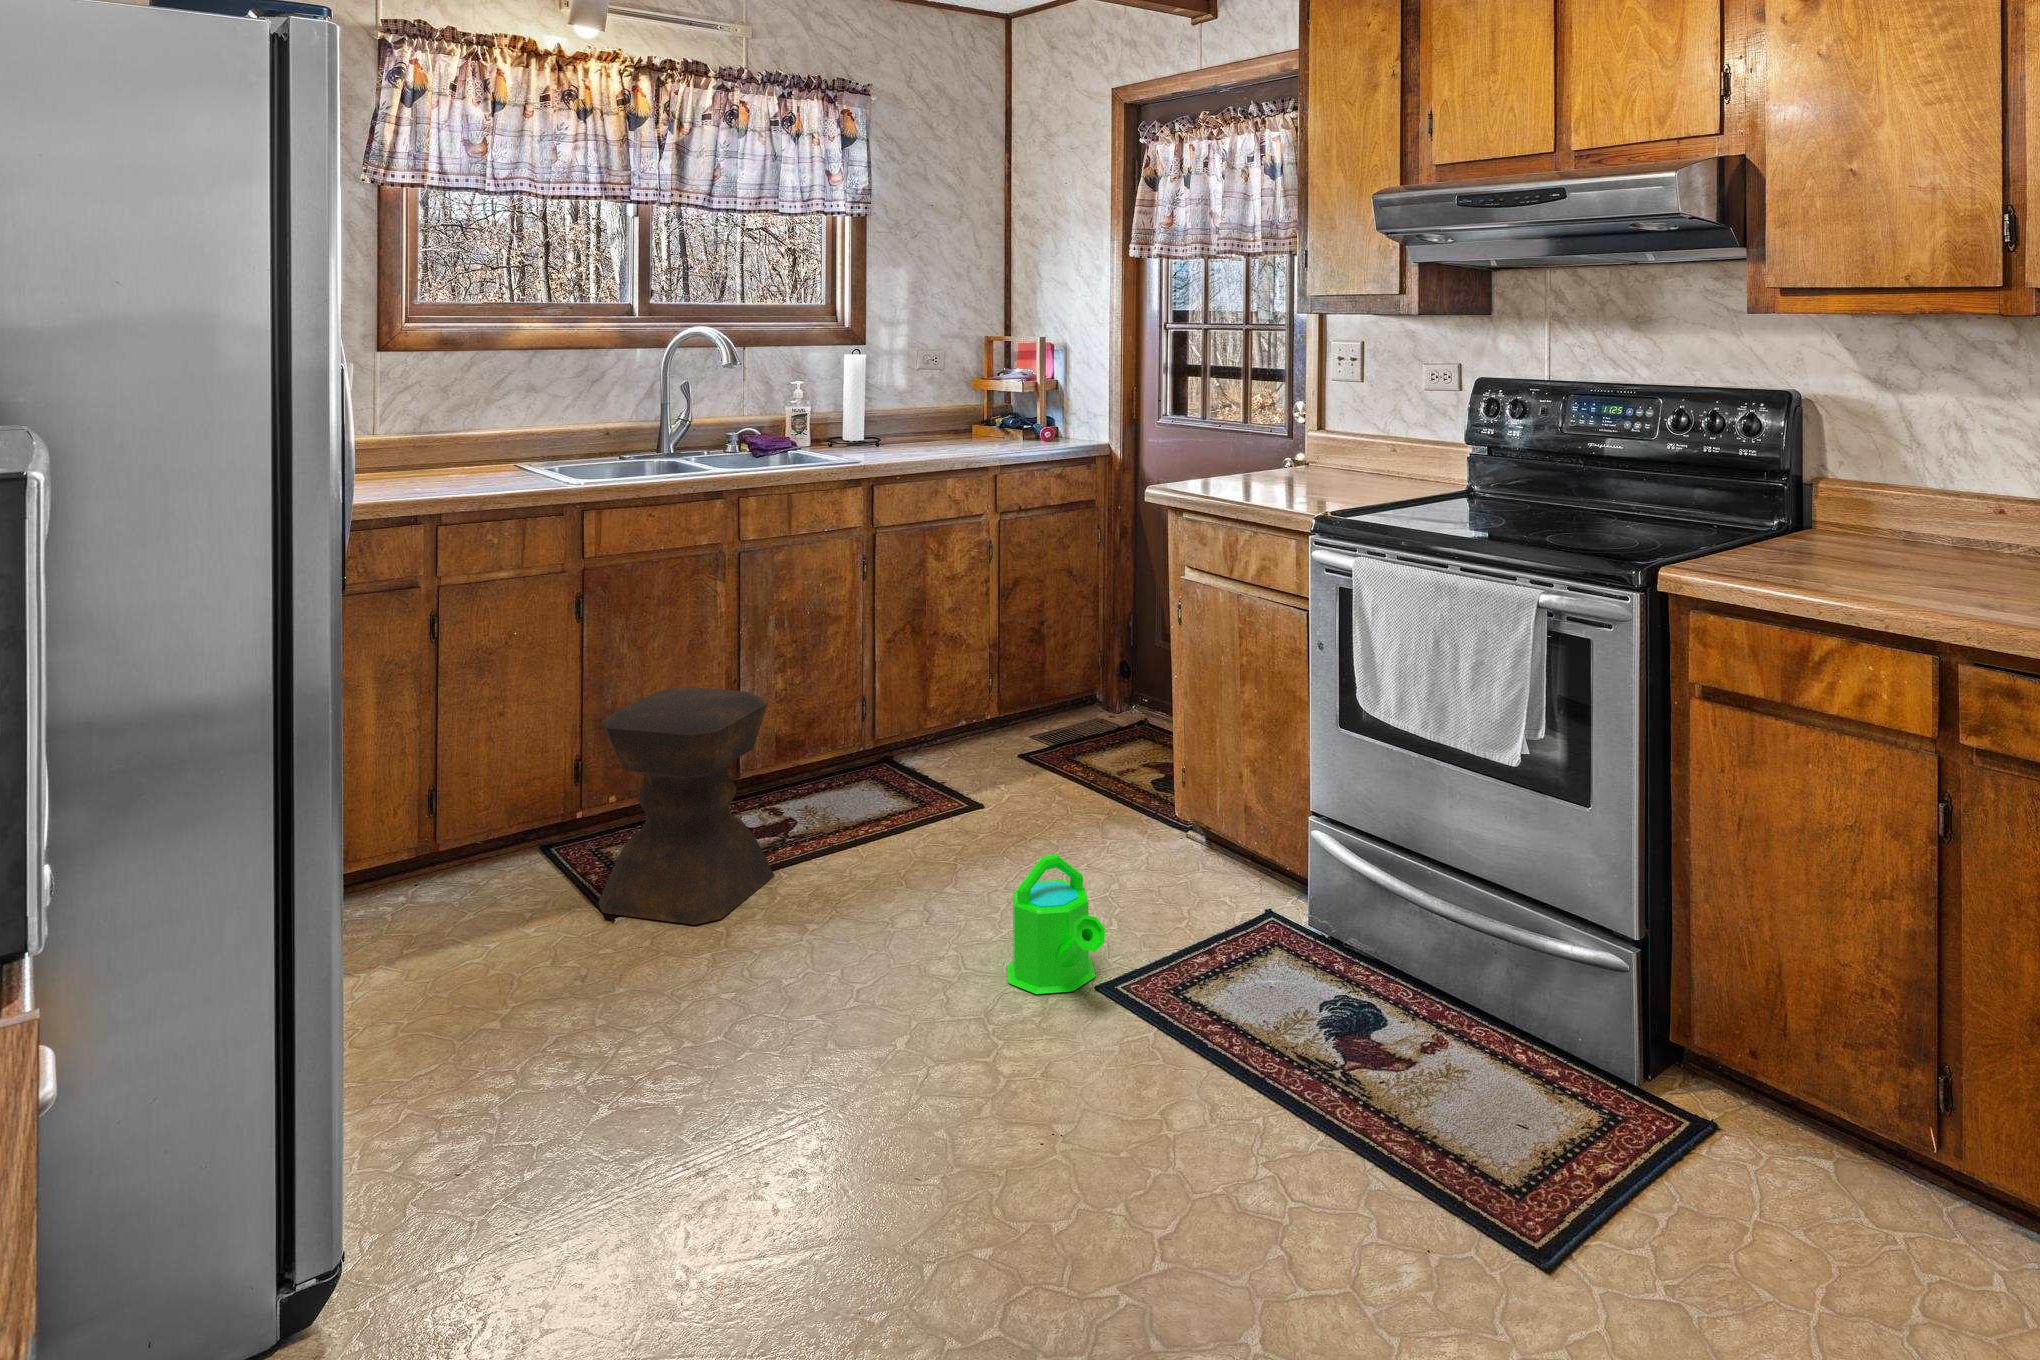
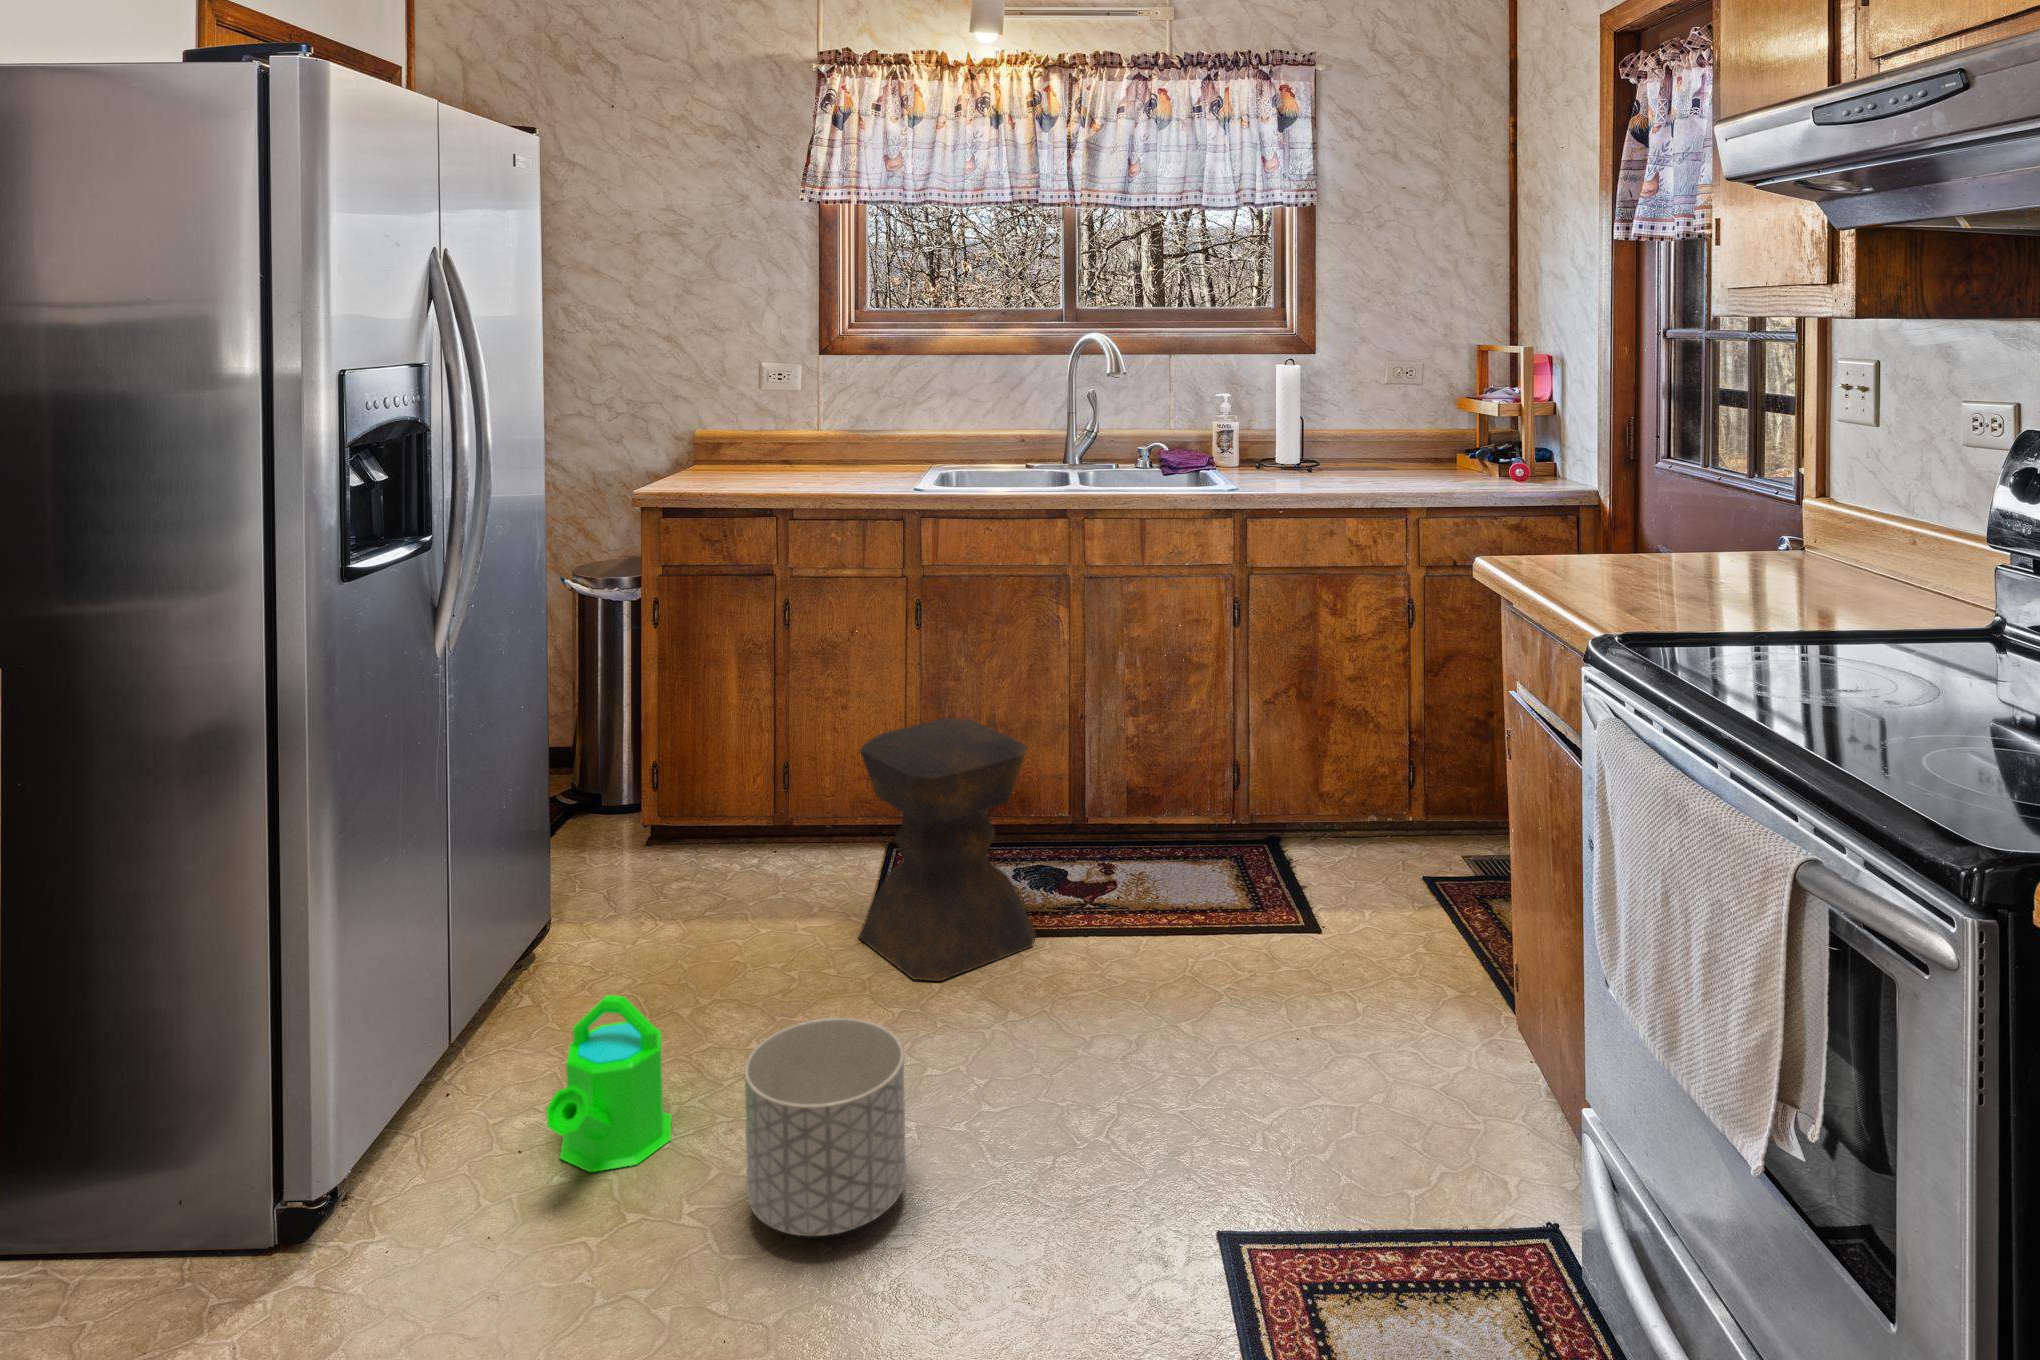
watering can: present [1007,854,1105,994] -> present [546,995,672,1172]
planter: none [727,917,869,1095] -> present [745,1018,906,1236]

